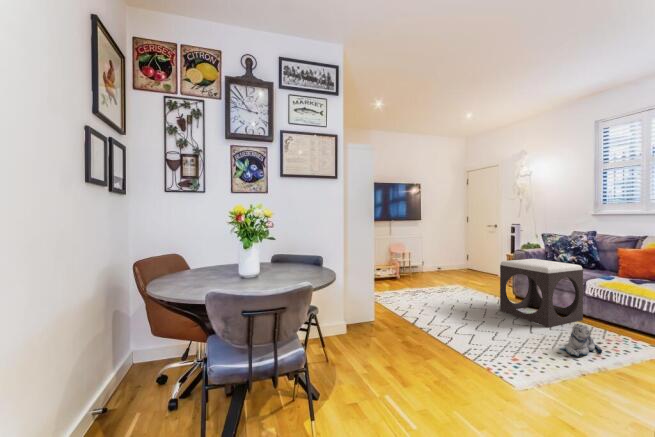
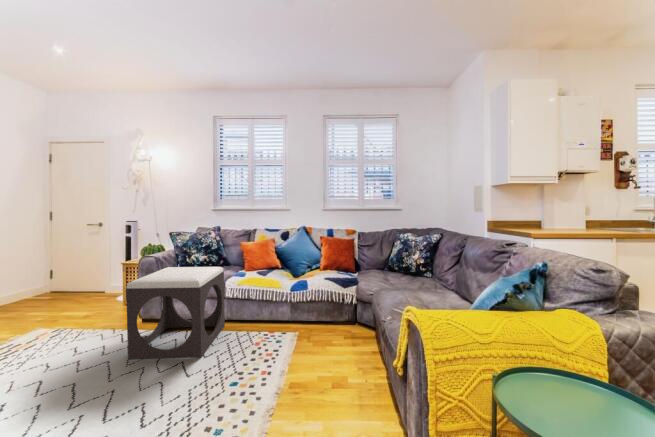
plush toy: present [565,324,602,356] -> none [234,347,268,396]

